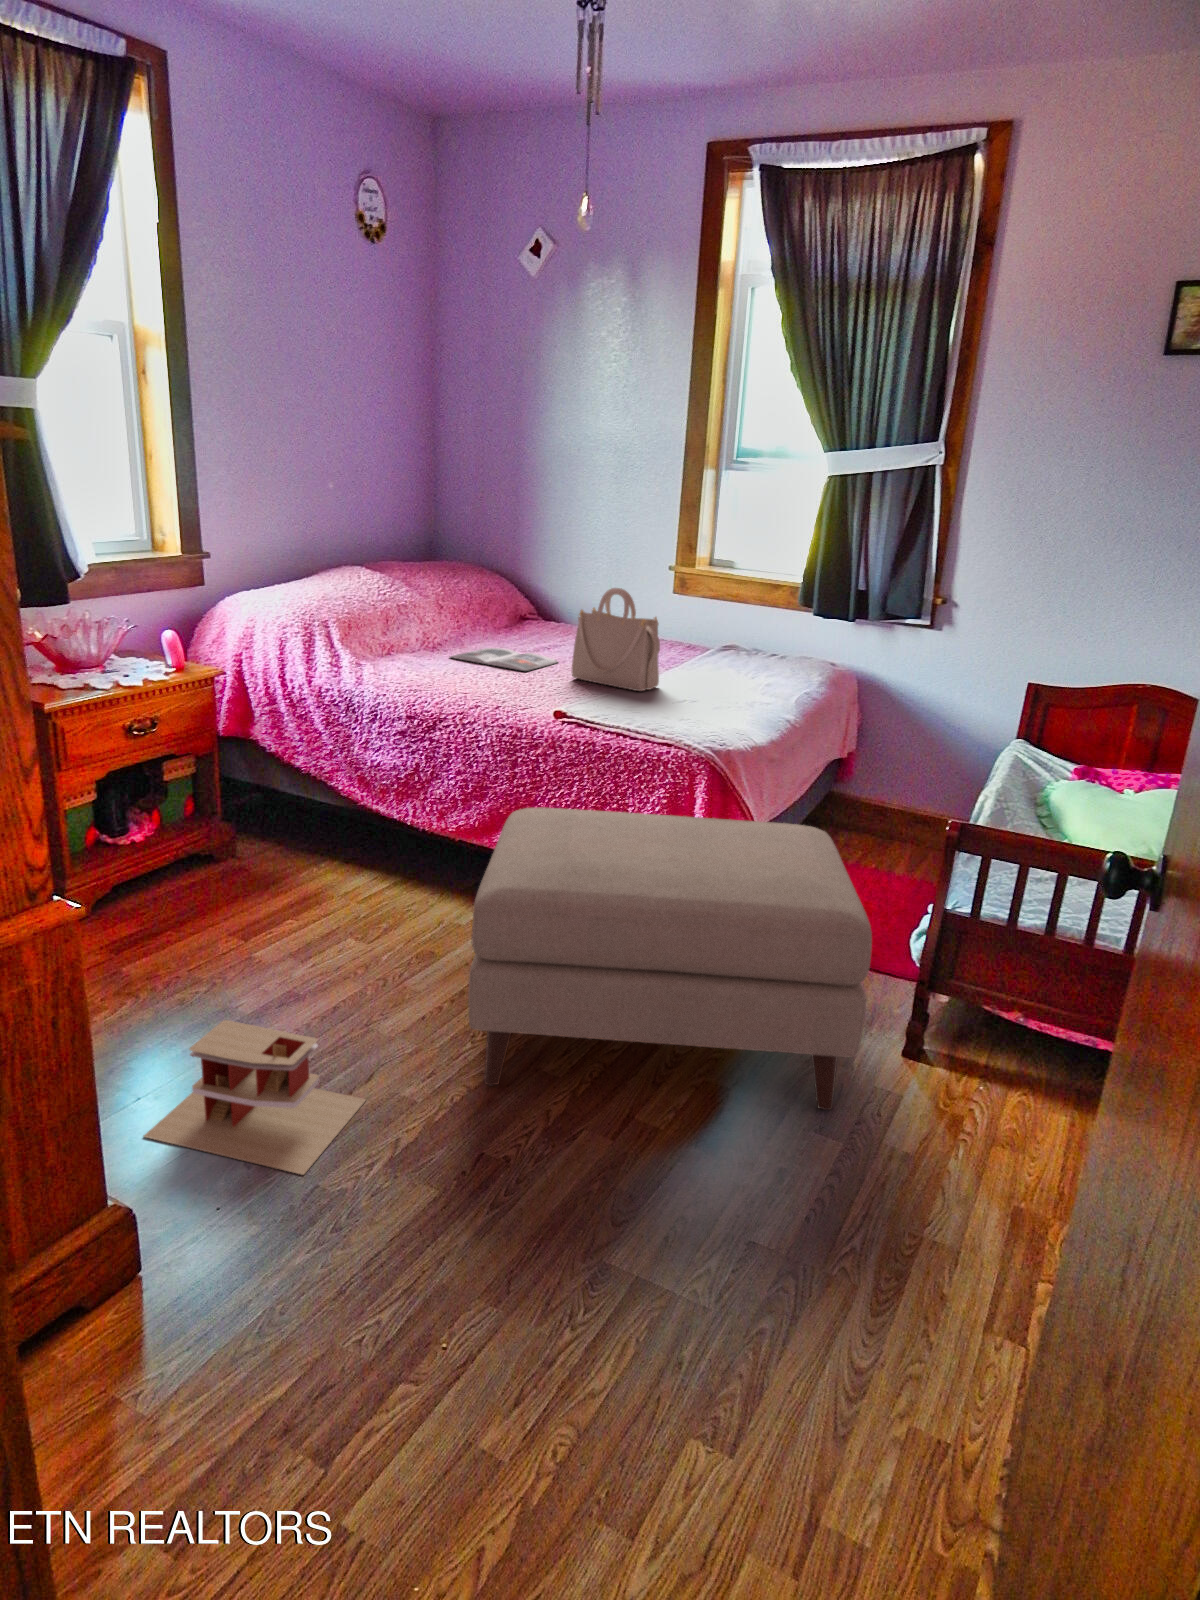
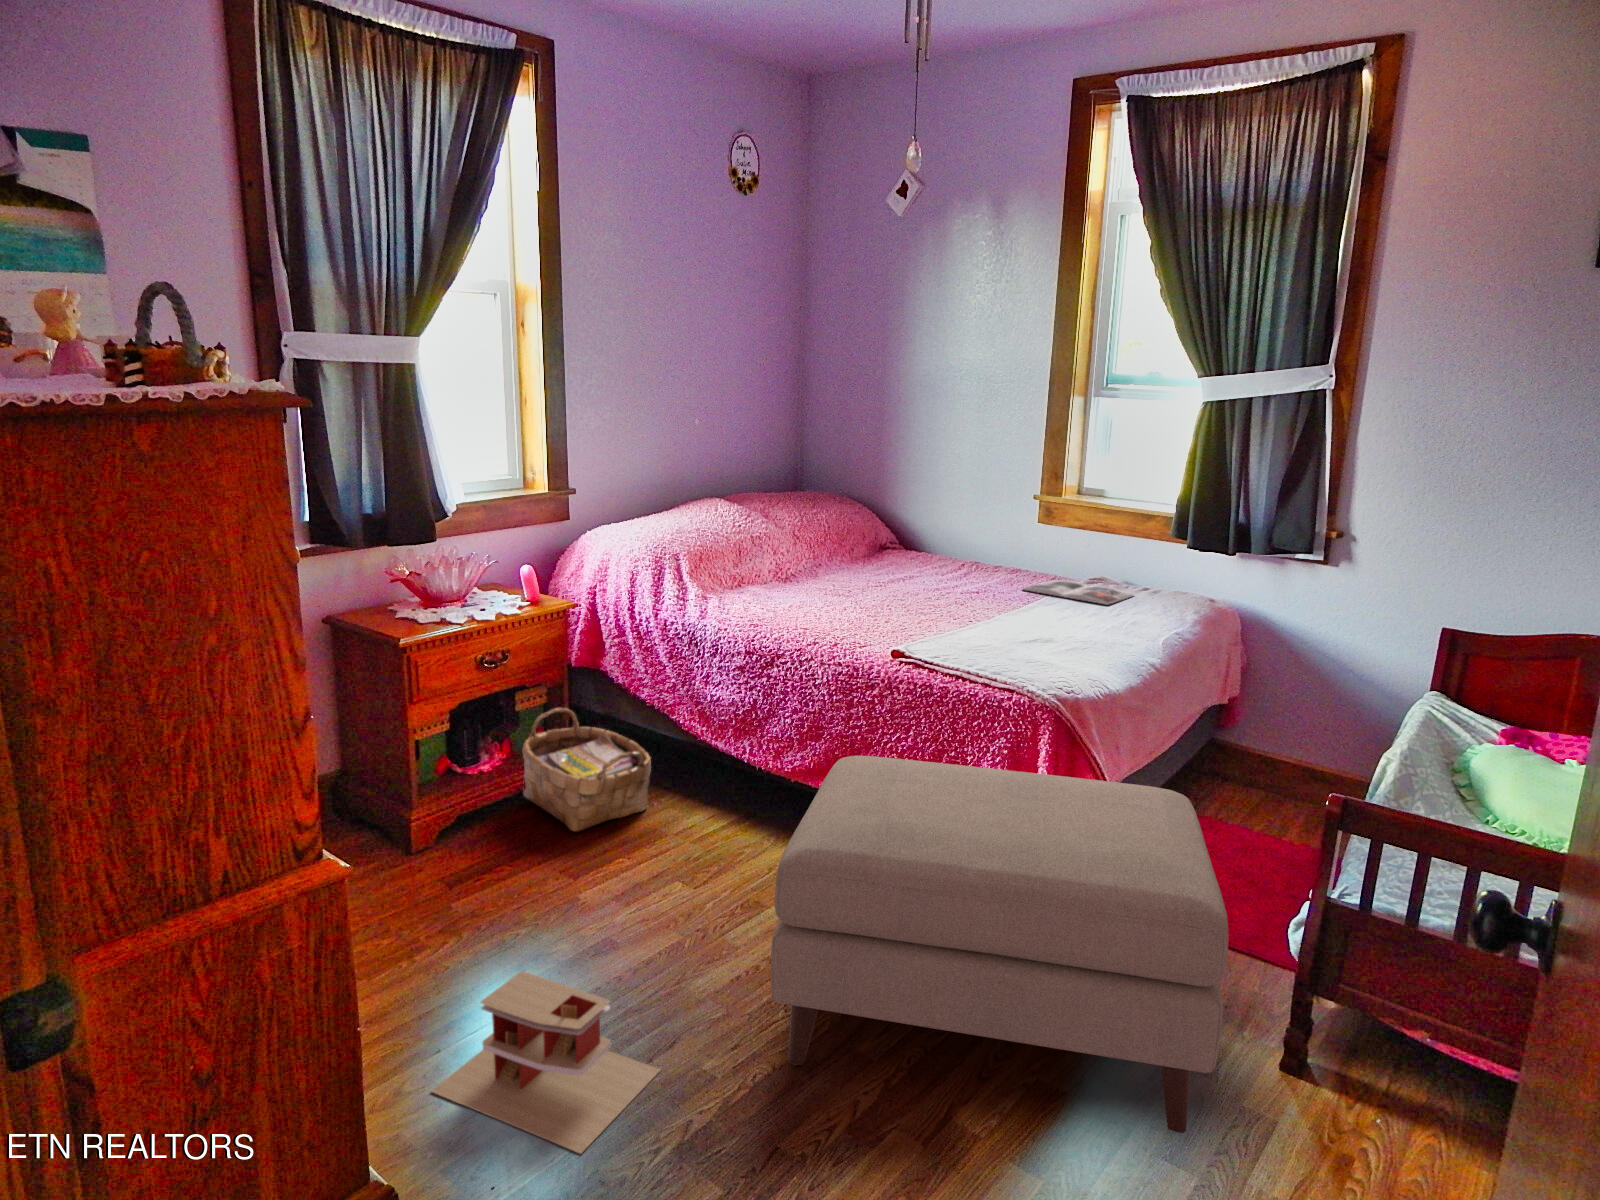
handbag: present [572,588,660,691] -> none [920,522,1012,630]
magazine: present [449,648,558,671] -> present [1023,580,1133,605]
woven basket: none [177,778,312,898] -> present [522,708,651,832]

